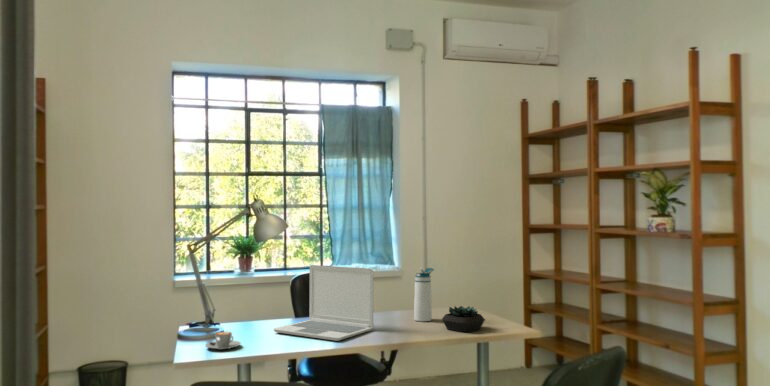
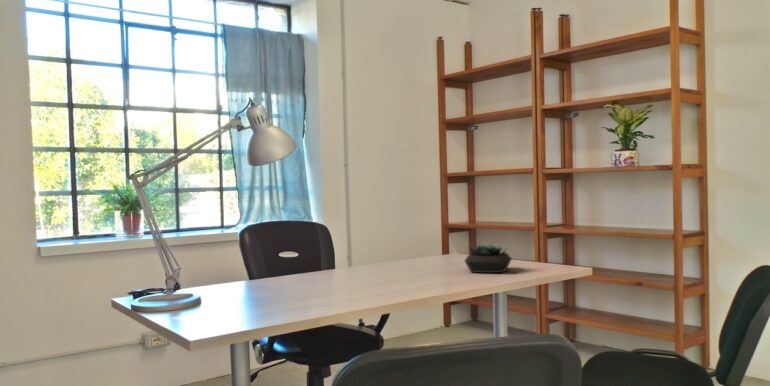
laptop: present [274,265,373,341] -> none [265,202,390,293]
water bottle: present [414,268,434,321] -> none [414,204,435,269]
coffee cup: present [206,332,241,350] -> none [198,292,250,317]

